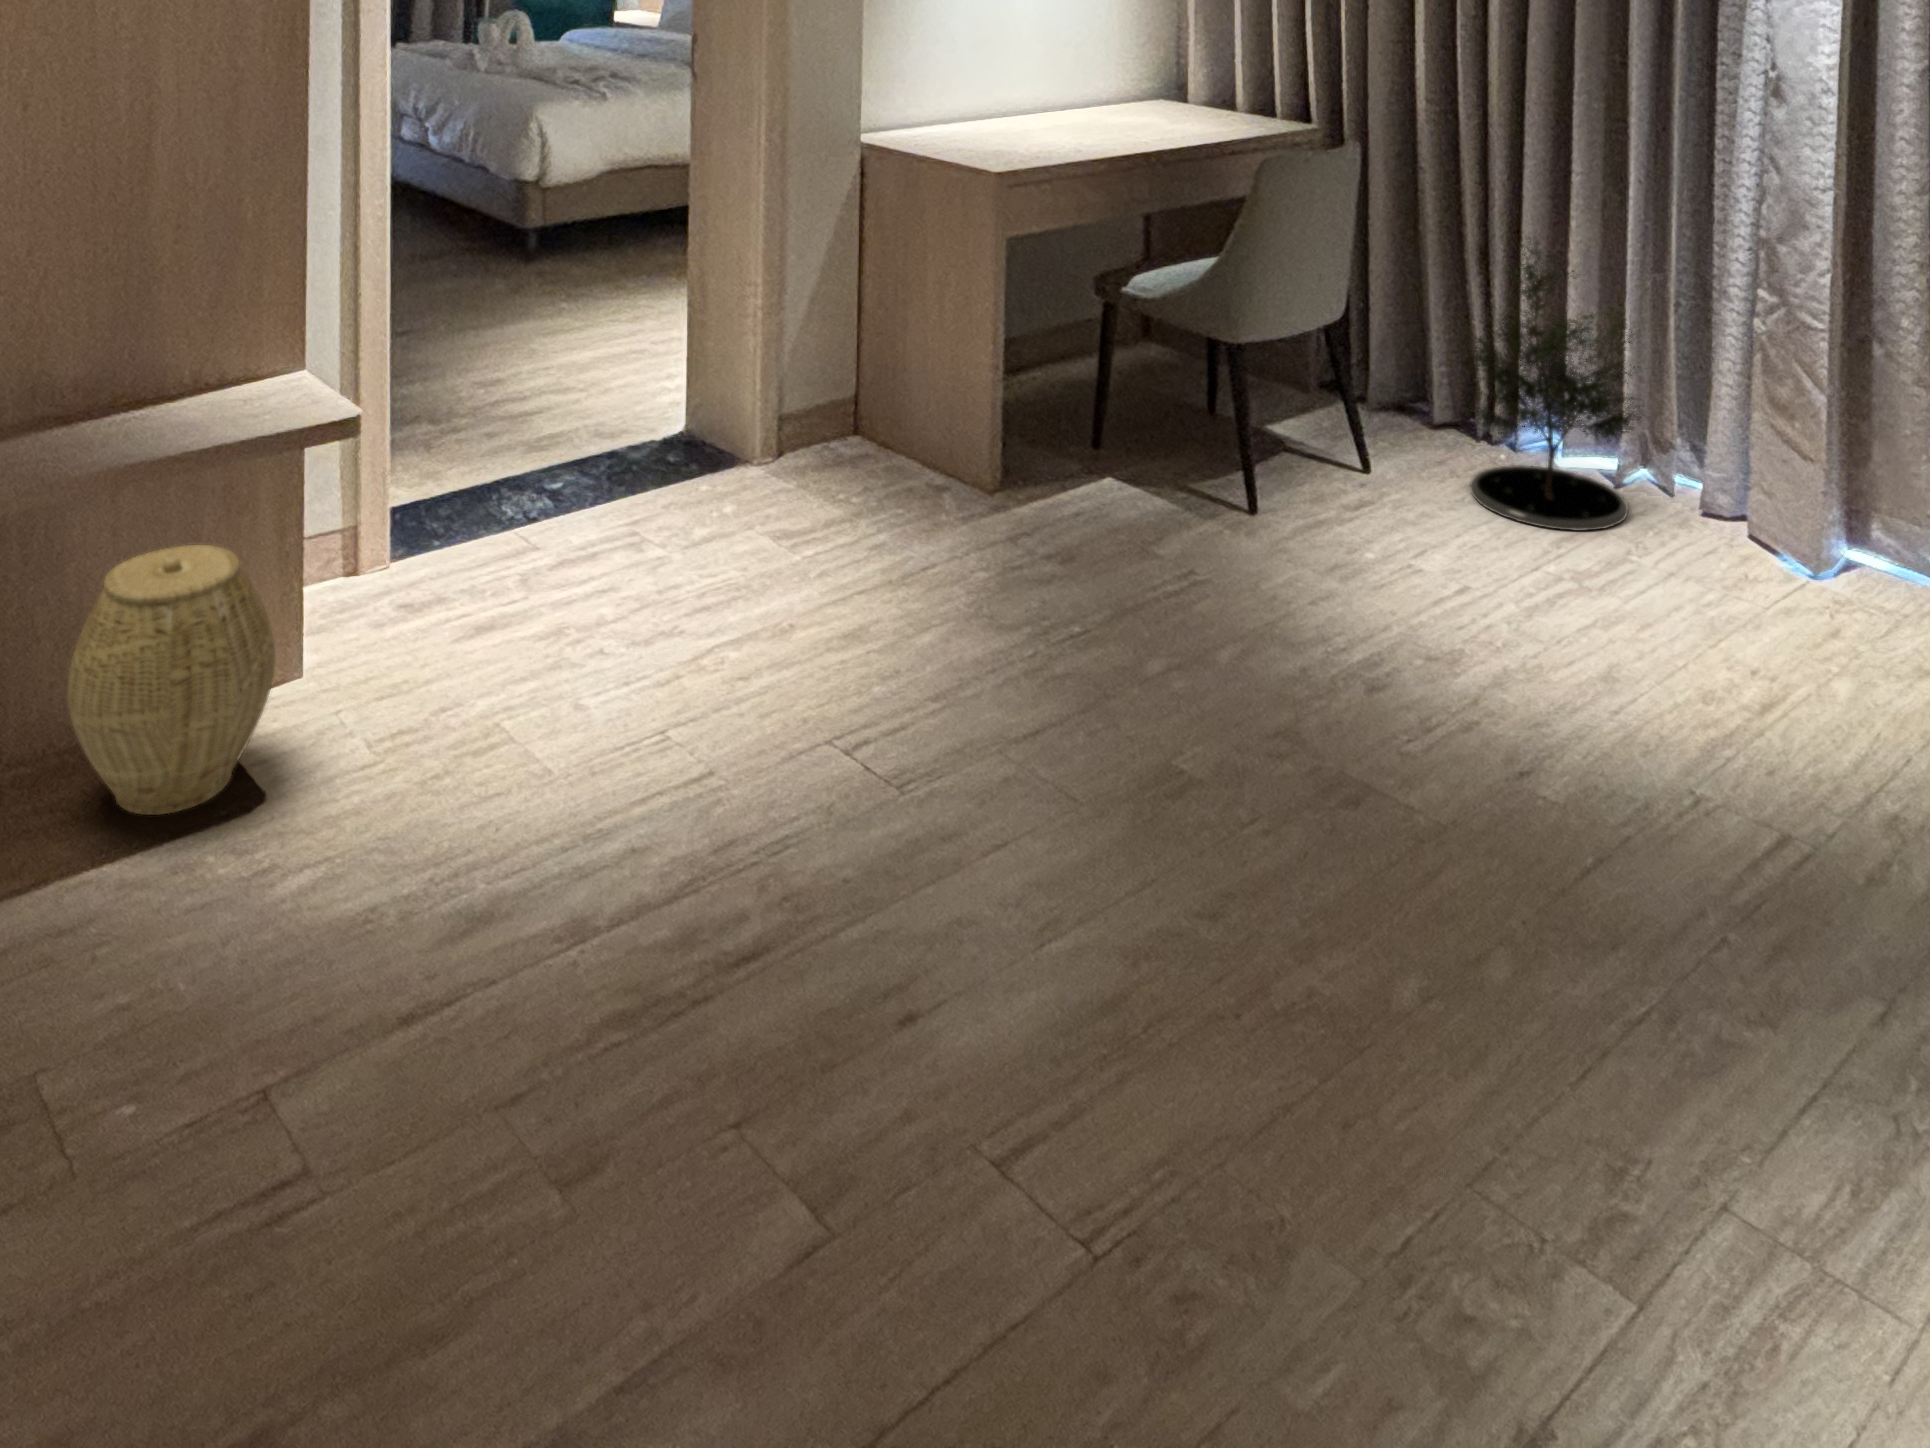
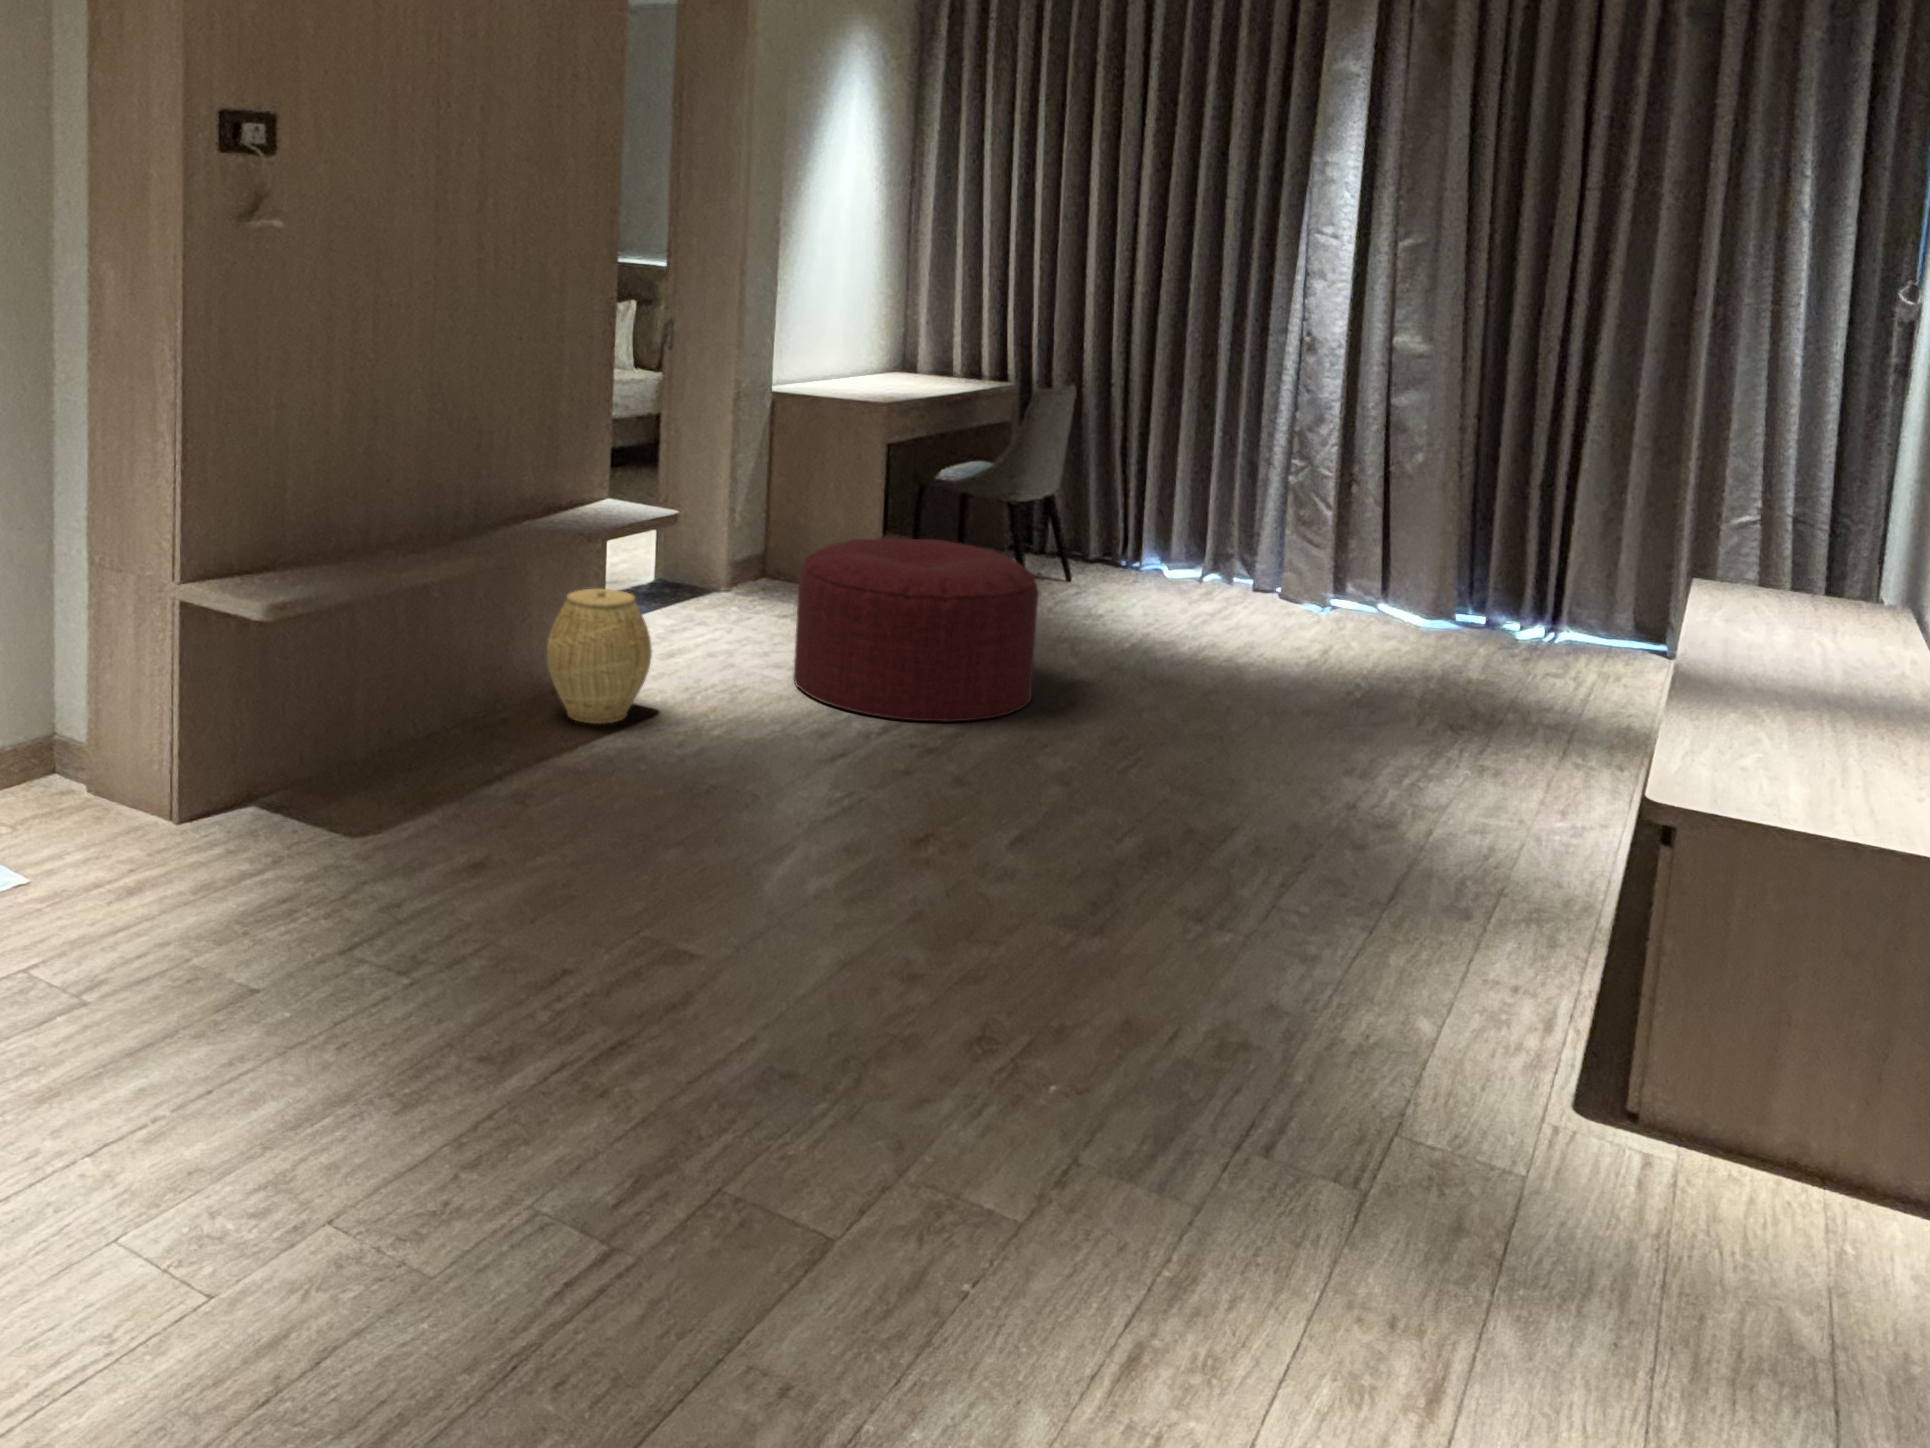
potted tree: present [1465,237,1644,531] -> none [1130,436,1233,601]
ottoman: none [605,445,1054,885] -> present [793,538,1039,722]

